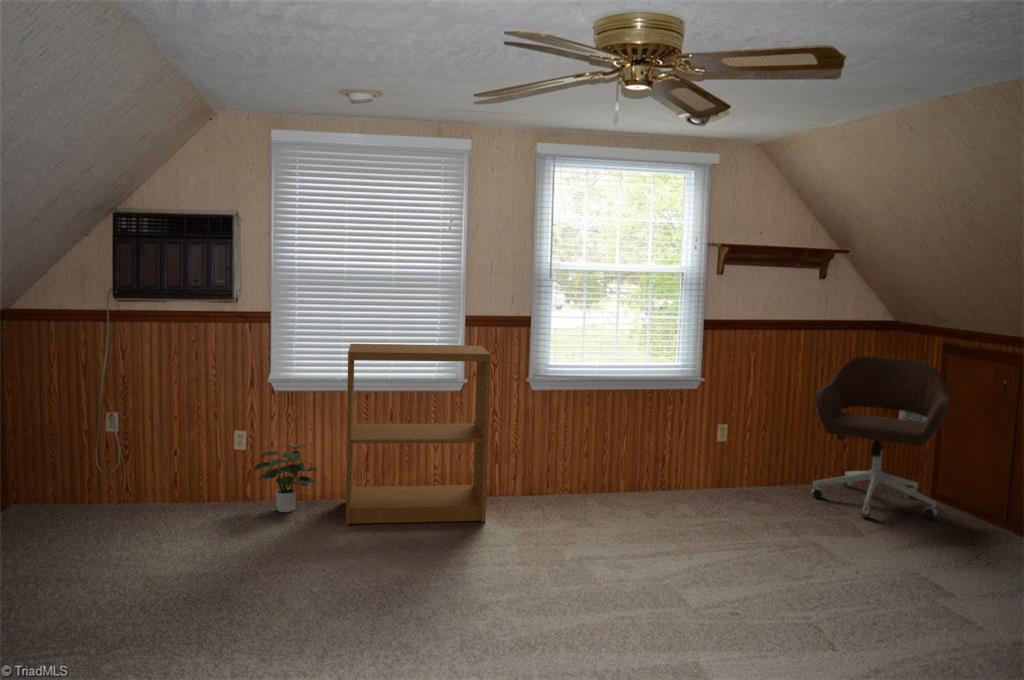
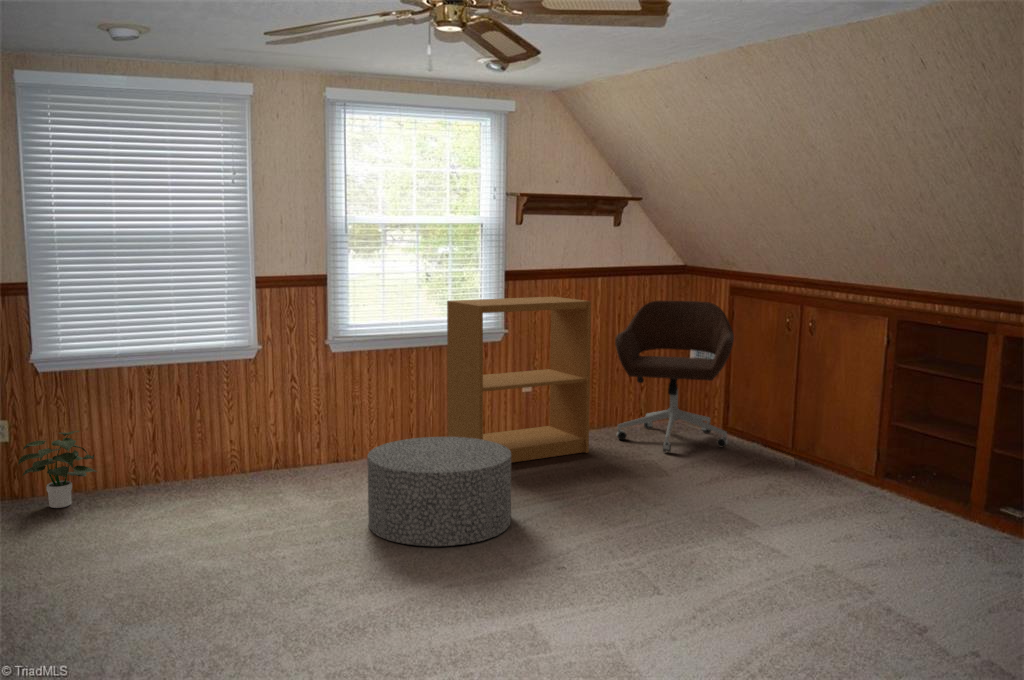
bookshelf: present [346,344,491,525] -> present [447,297,591,462]
ottoman: none [546,482,692,598] -> present [368,437,511,546]

